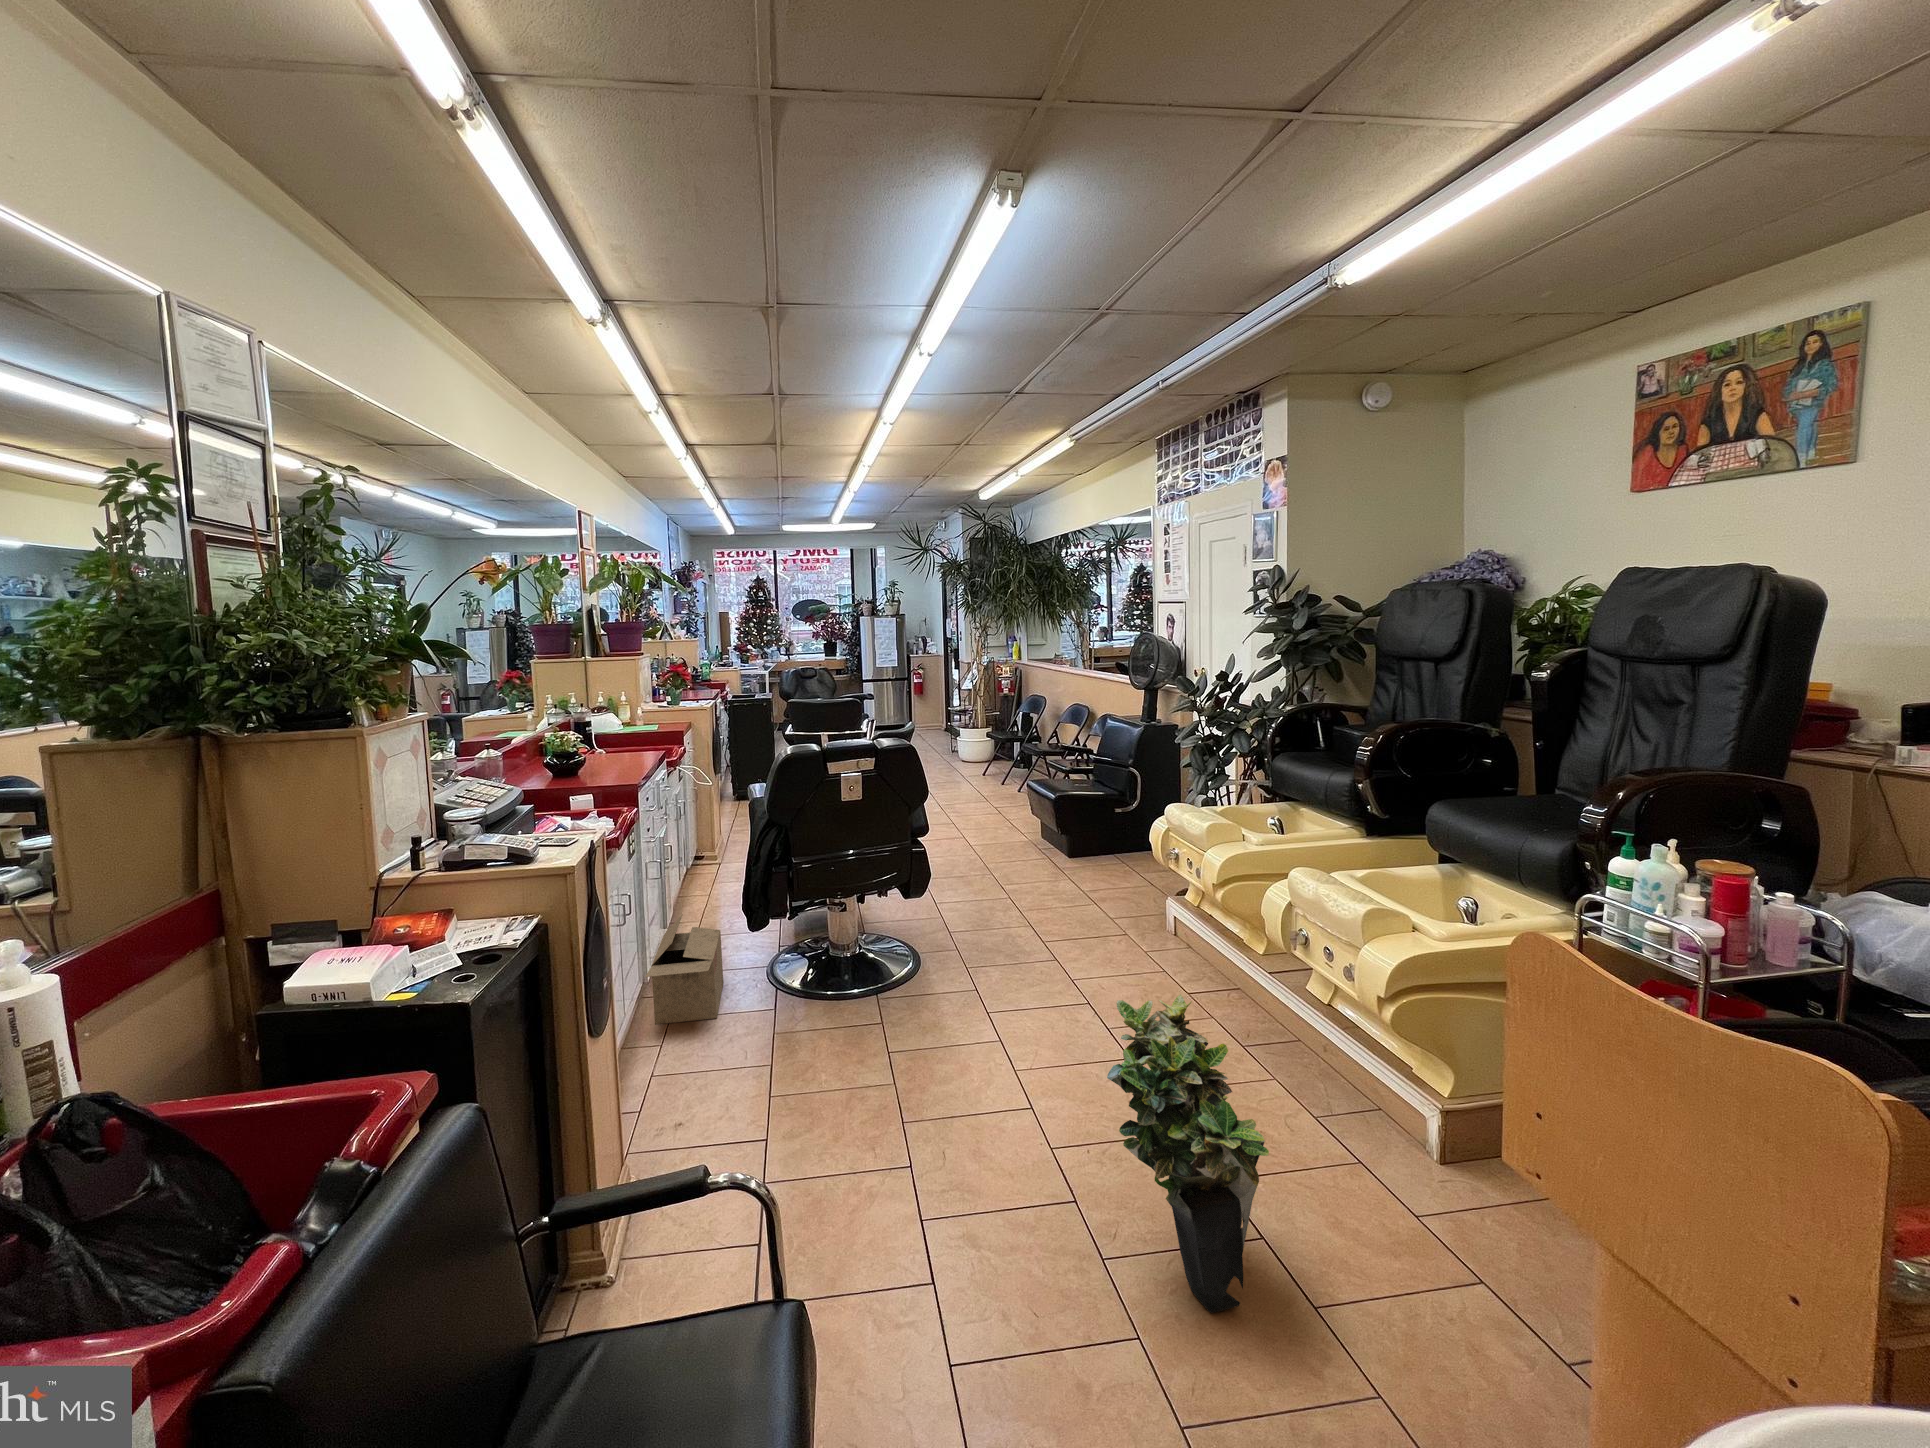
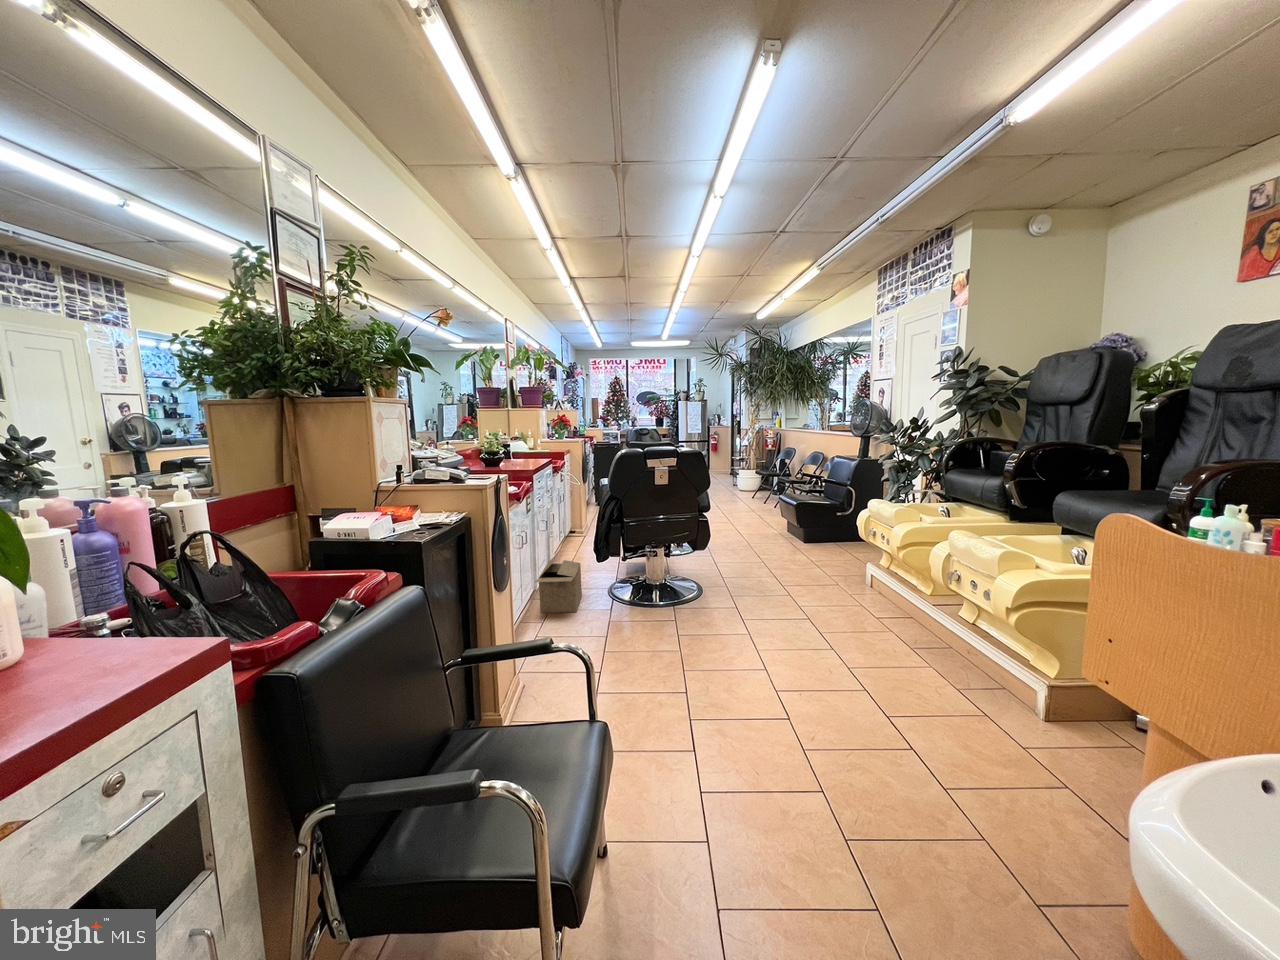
potted plant: present [1107,995,1269,1313] -> none [809,589,916,781]

